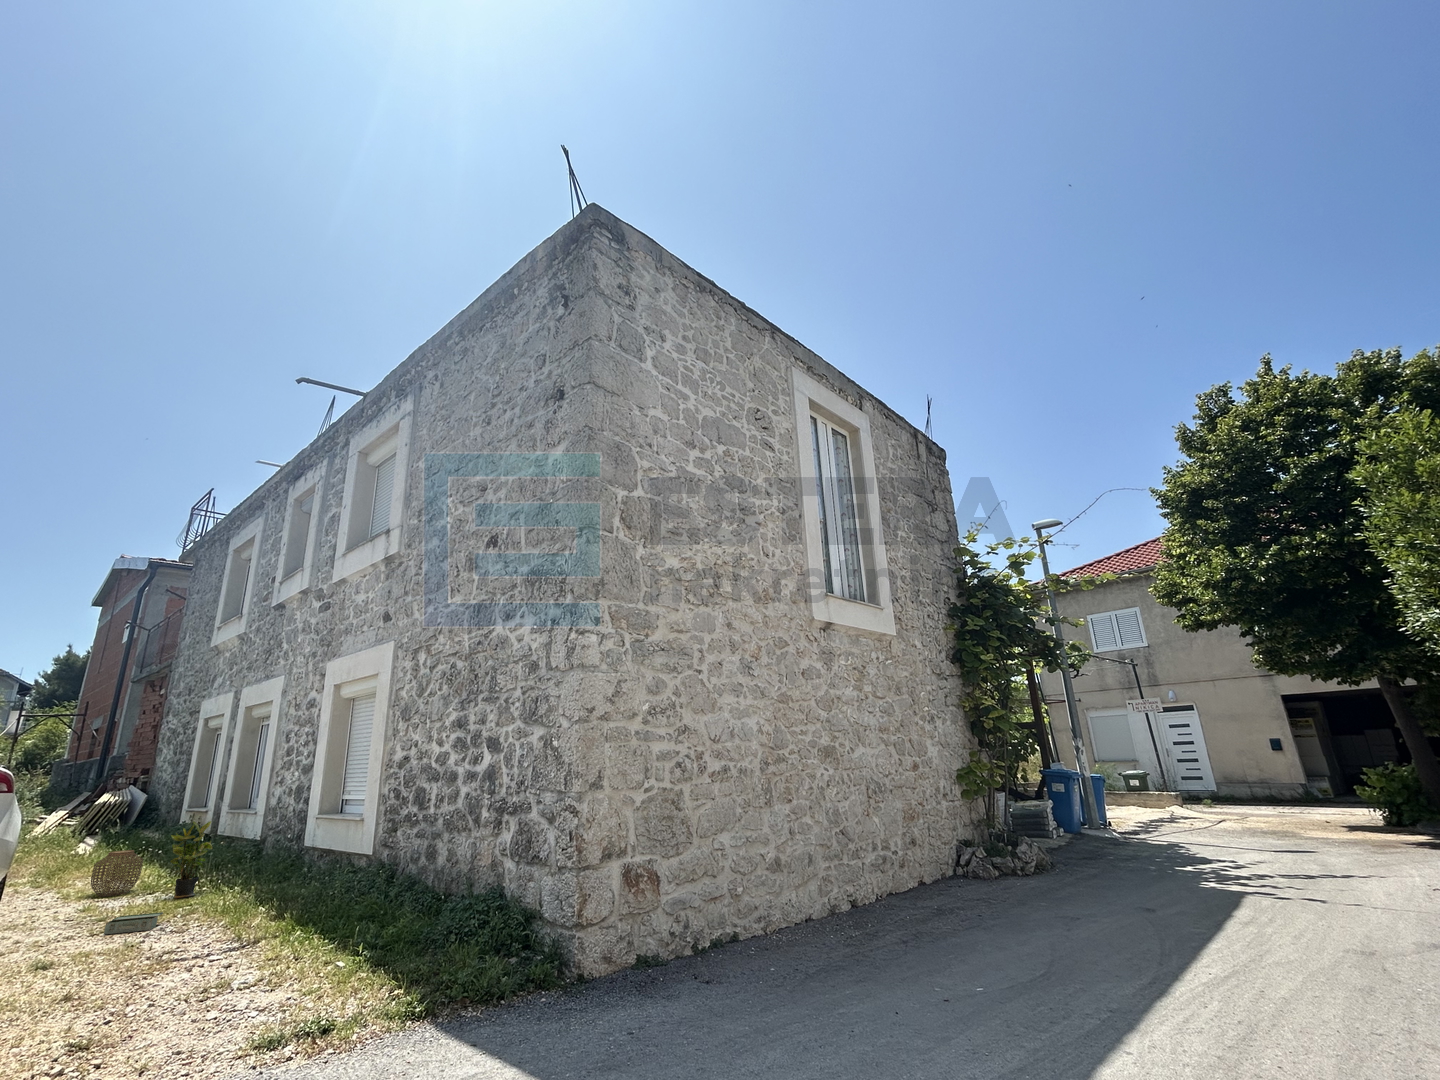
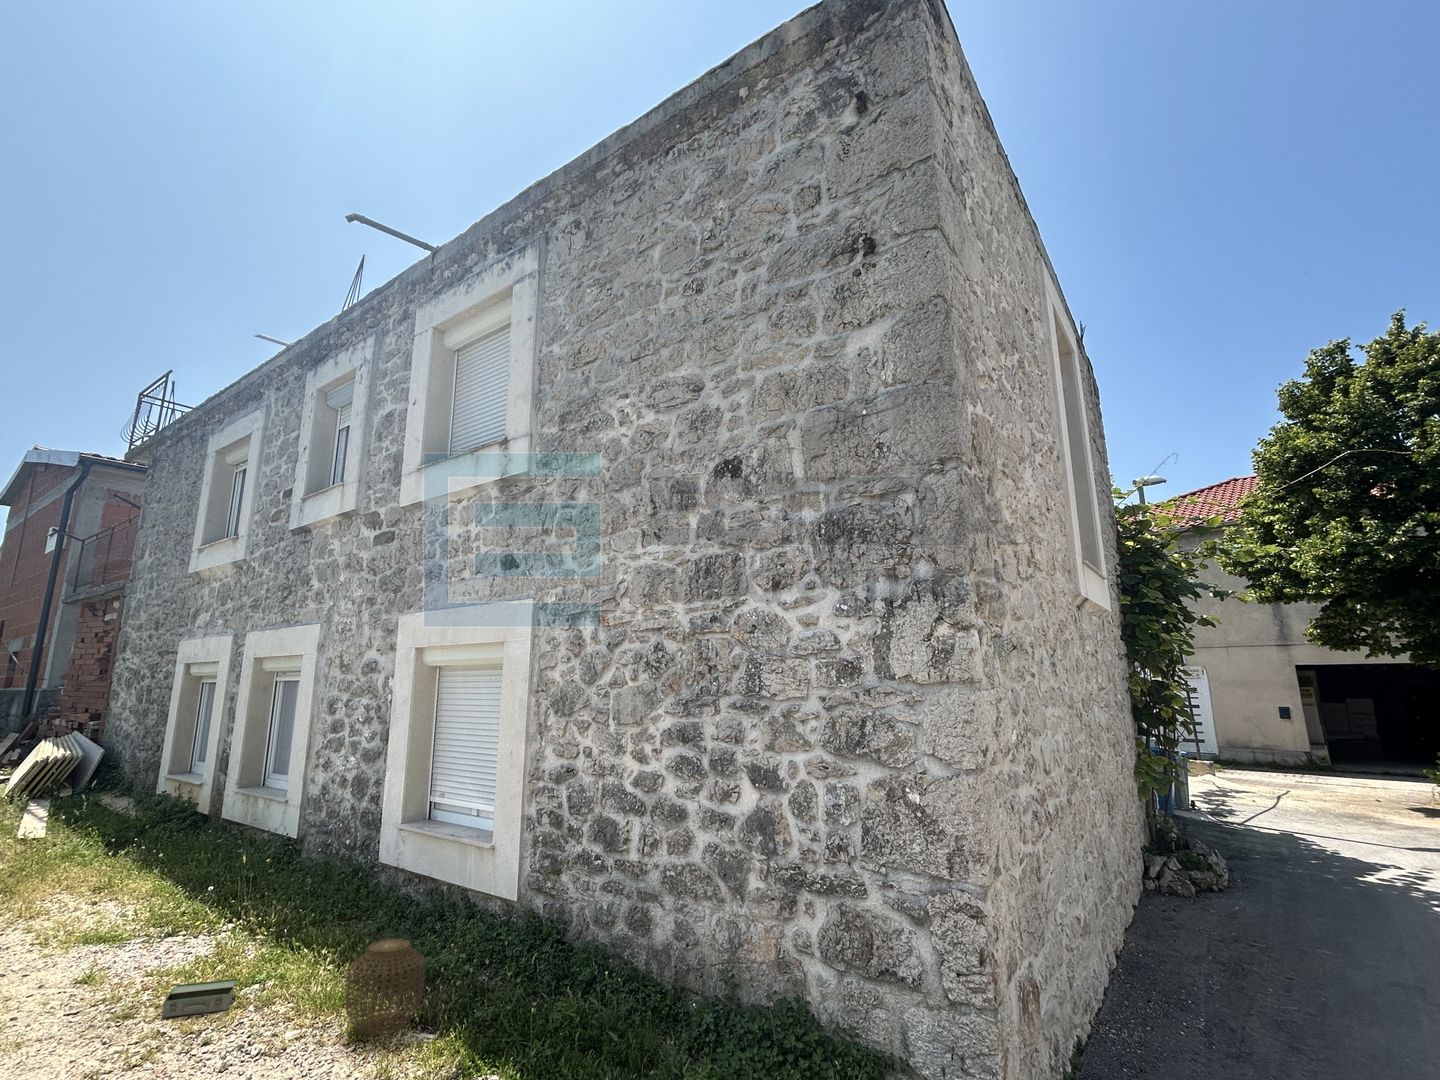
potted plant: present [171,821,213,899] -> none [214,830,267,938]
woven basket: present [91,850,143,897] -> present [344,939,426,1035]

